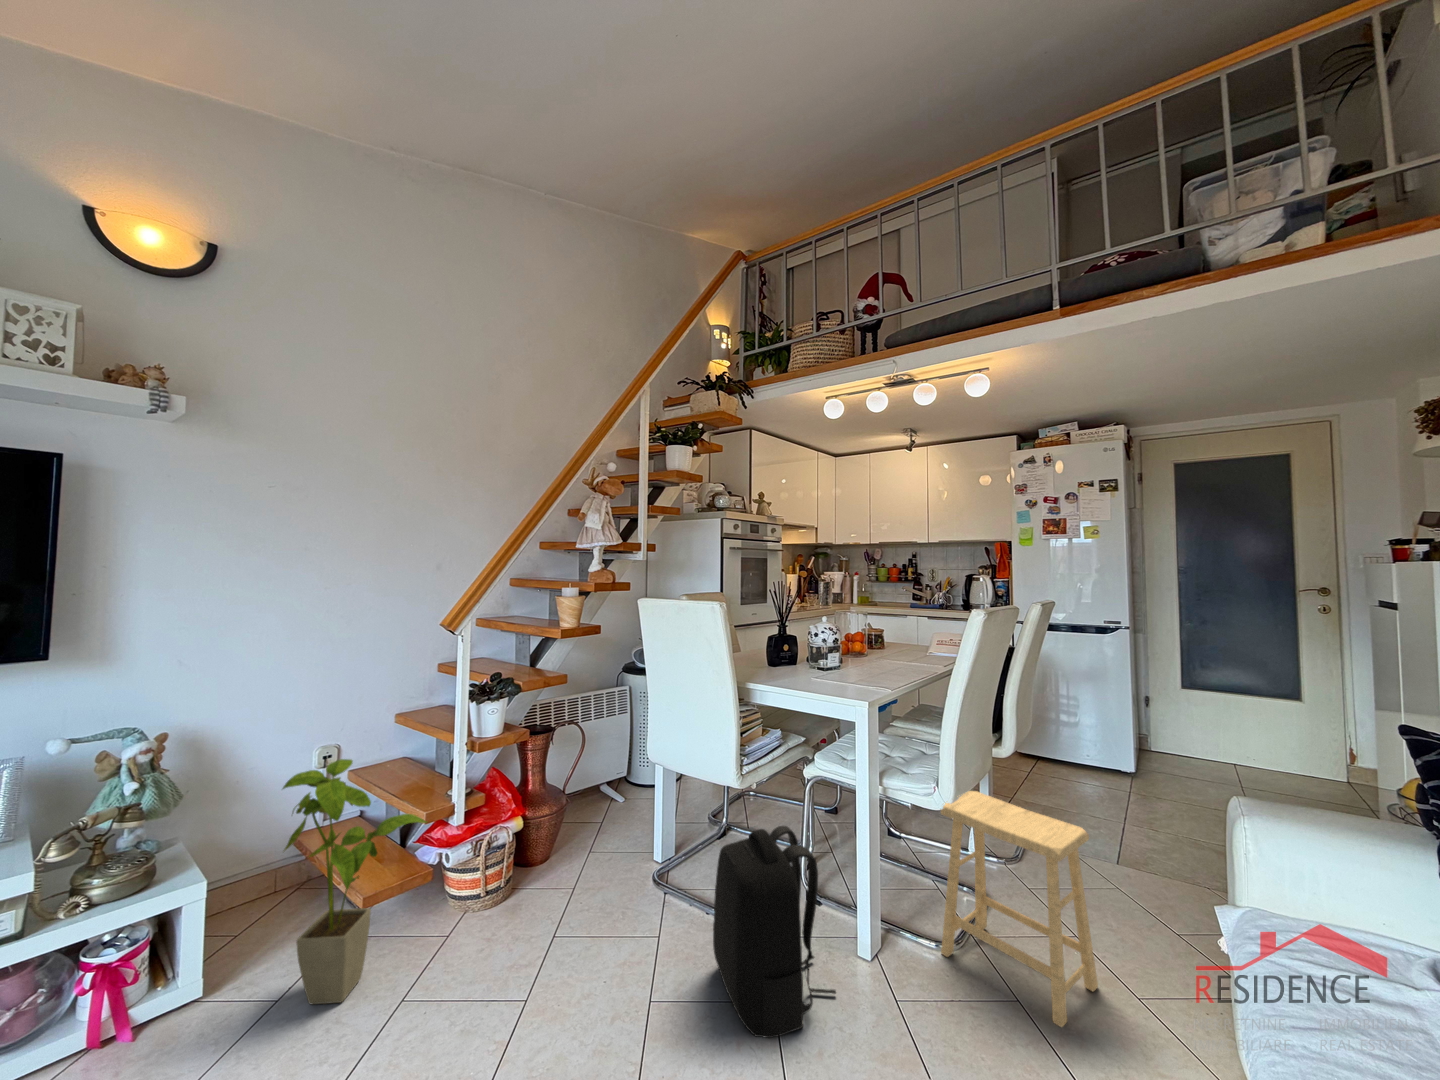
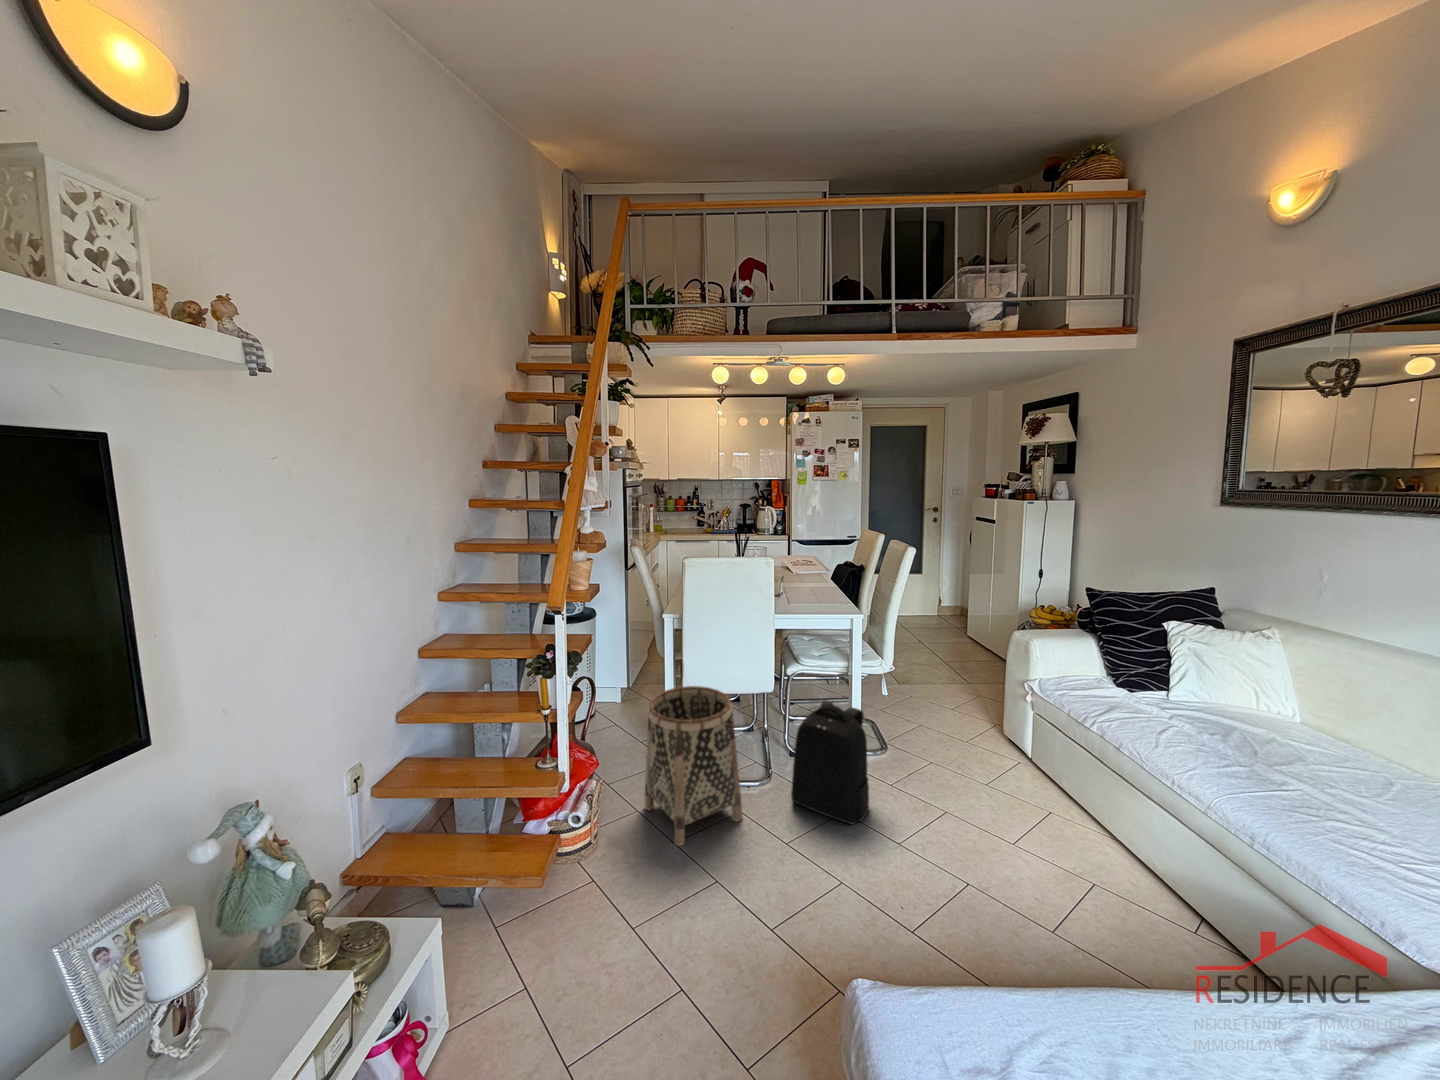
basket: none [551,757,666,955] -> present [644,686,742,846]
house plant: present [283,759,426,1004] -> none [494,743,615,970]
footstool: present [941,791,1098,1027] -> none [880,653,957,760]

